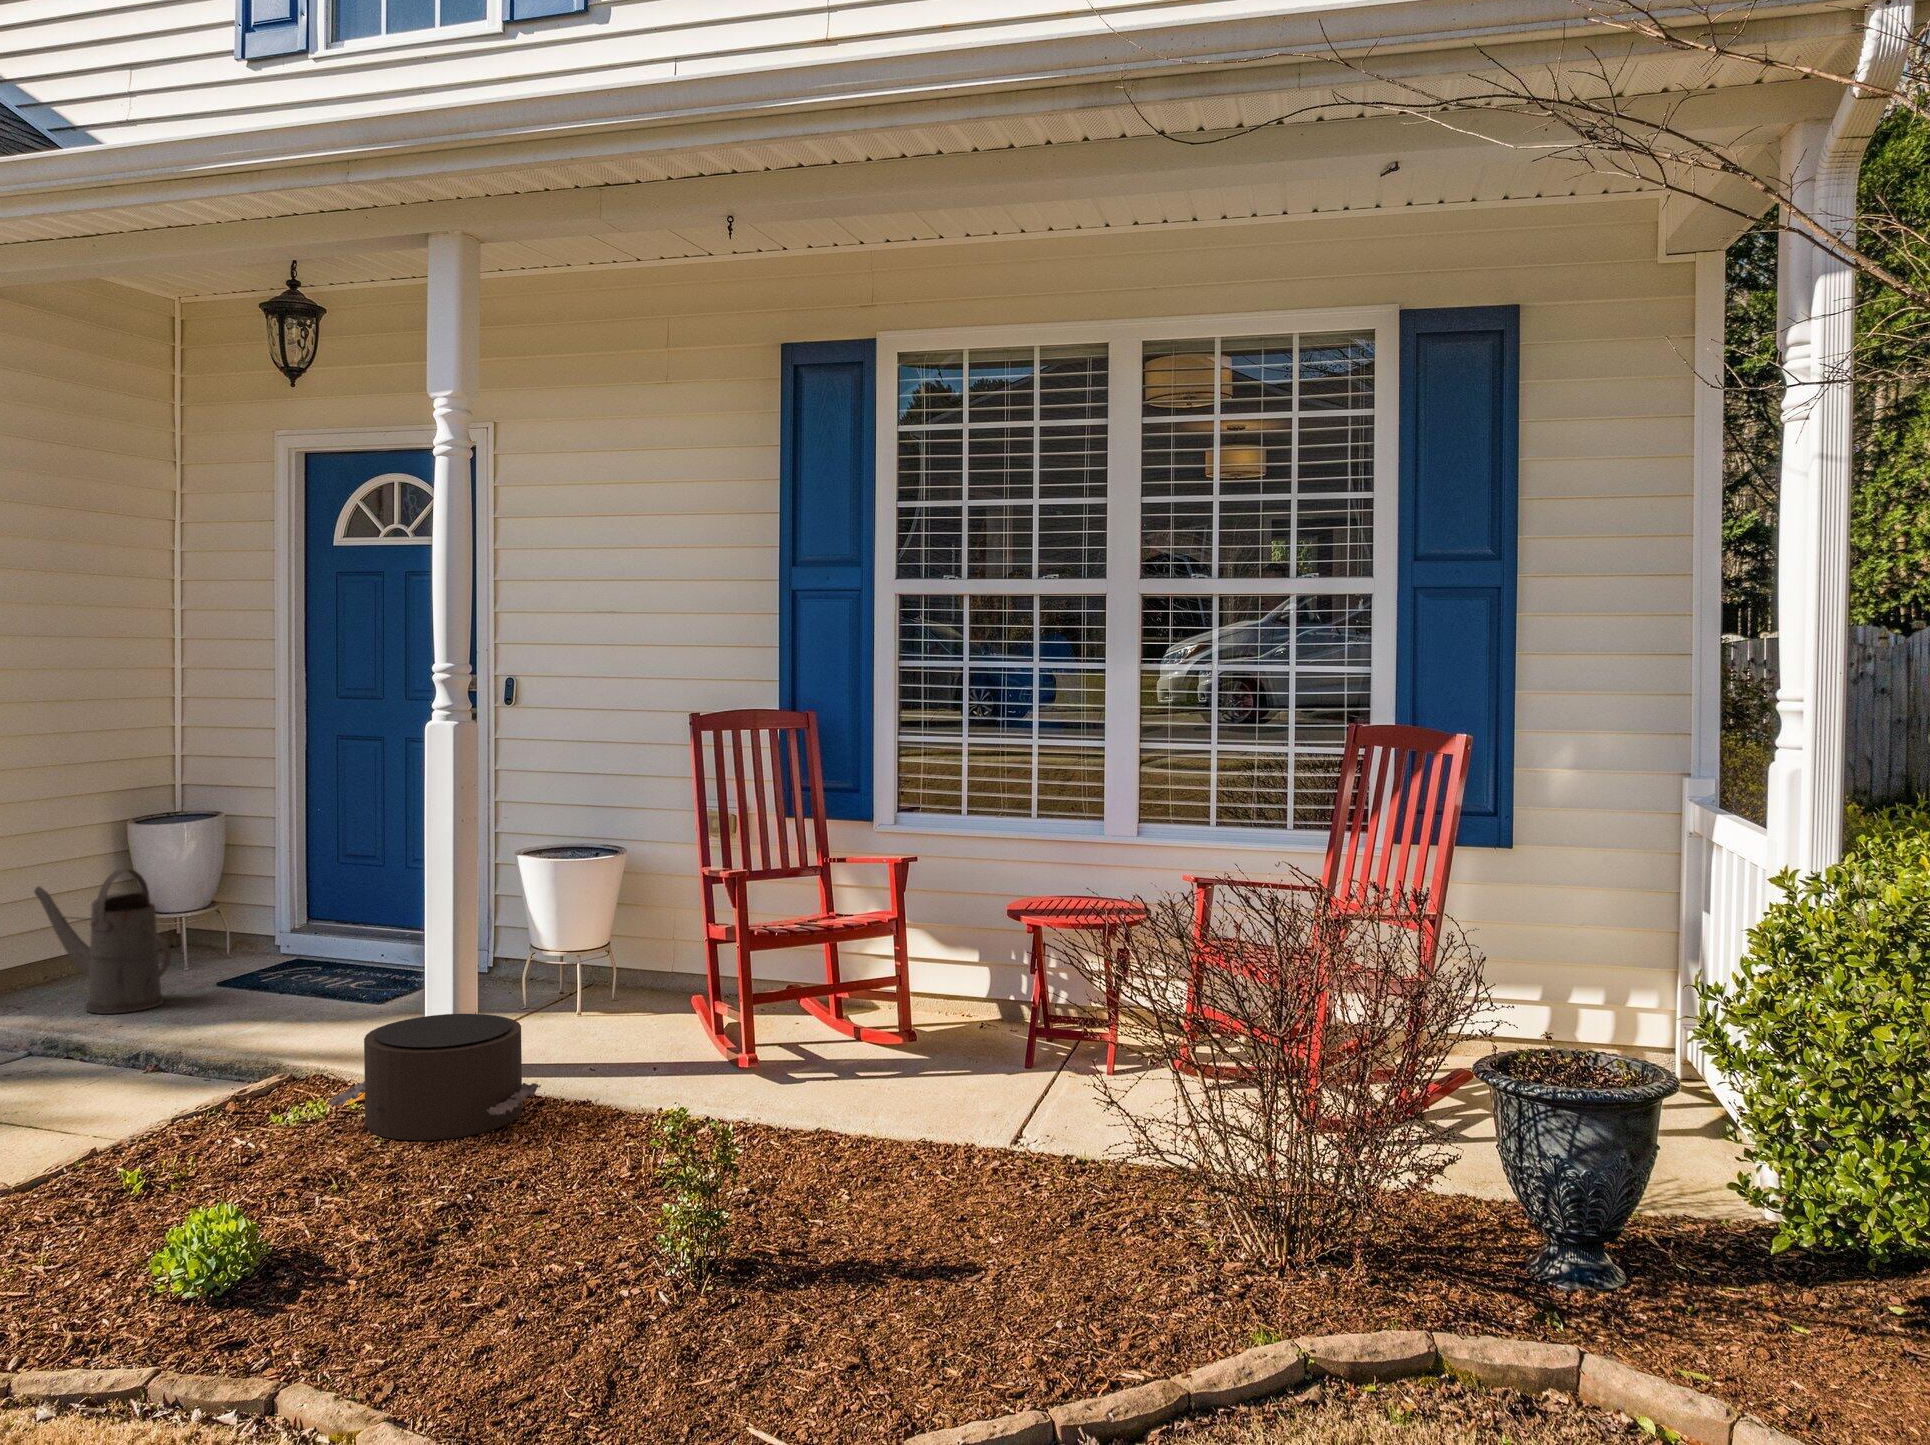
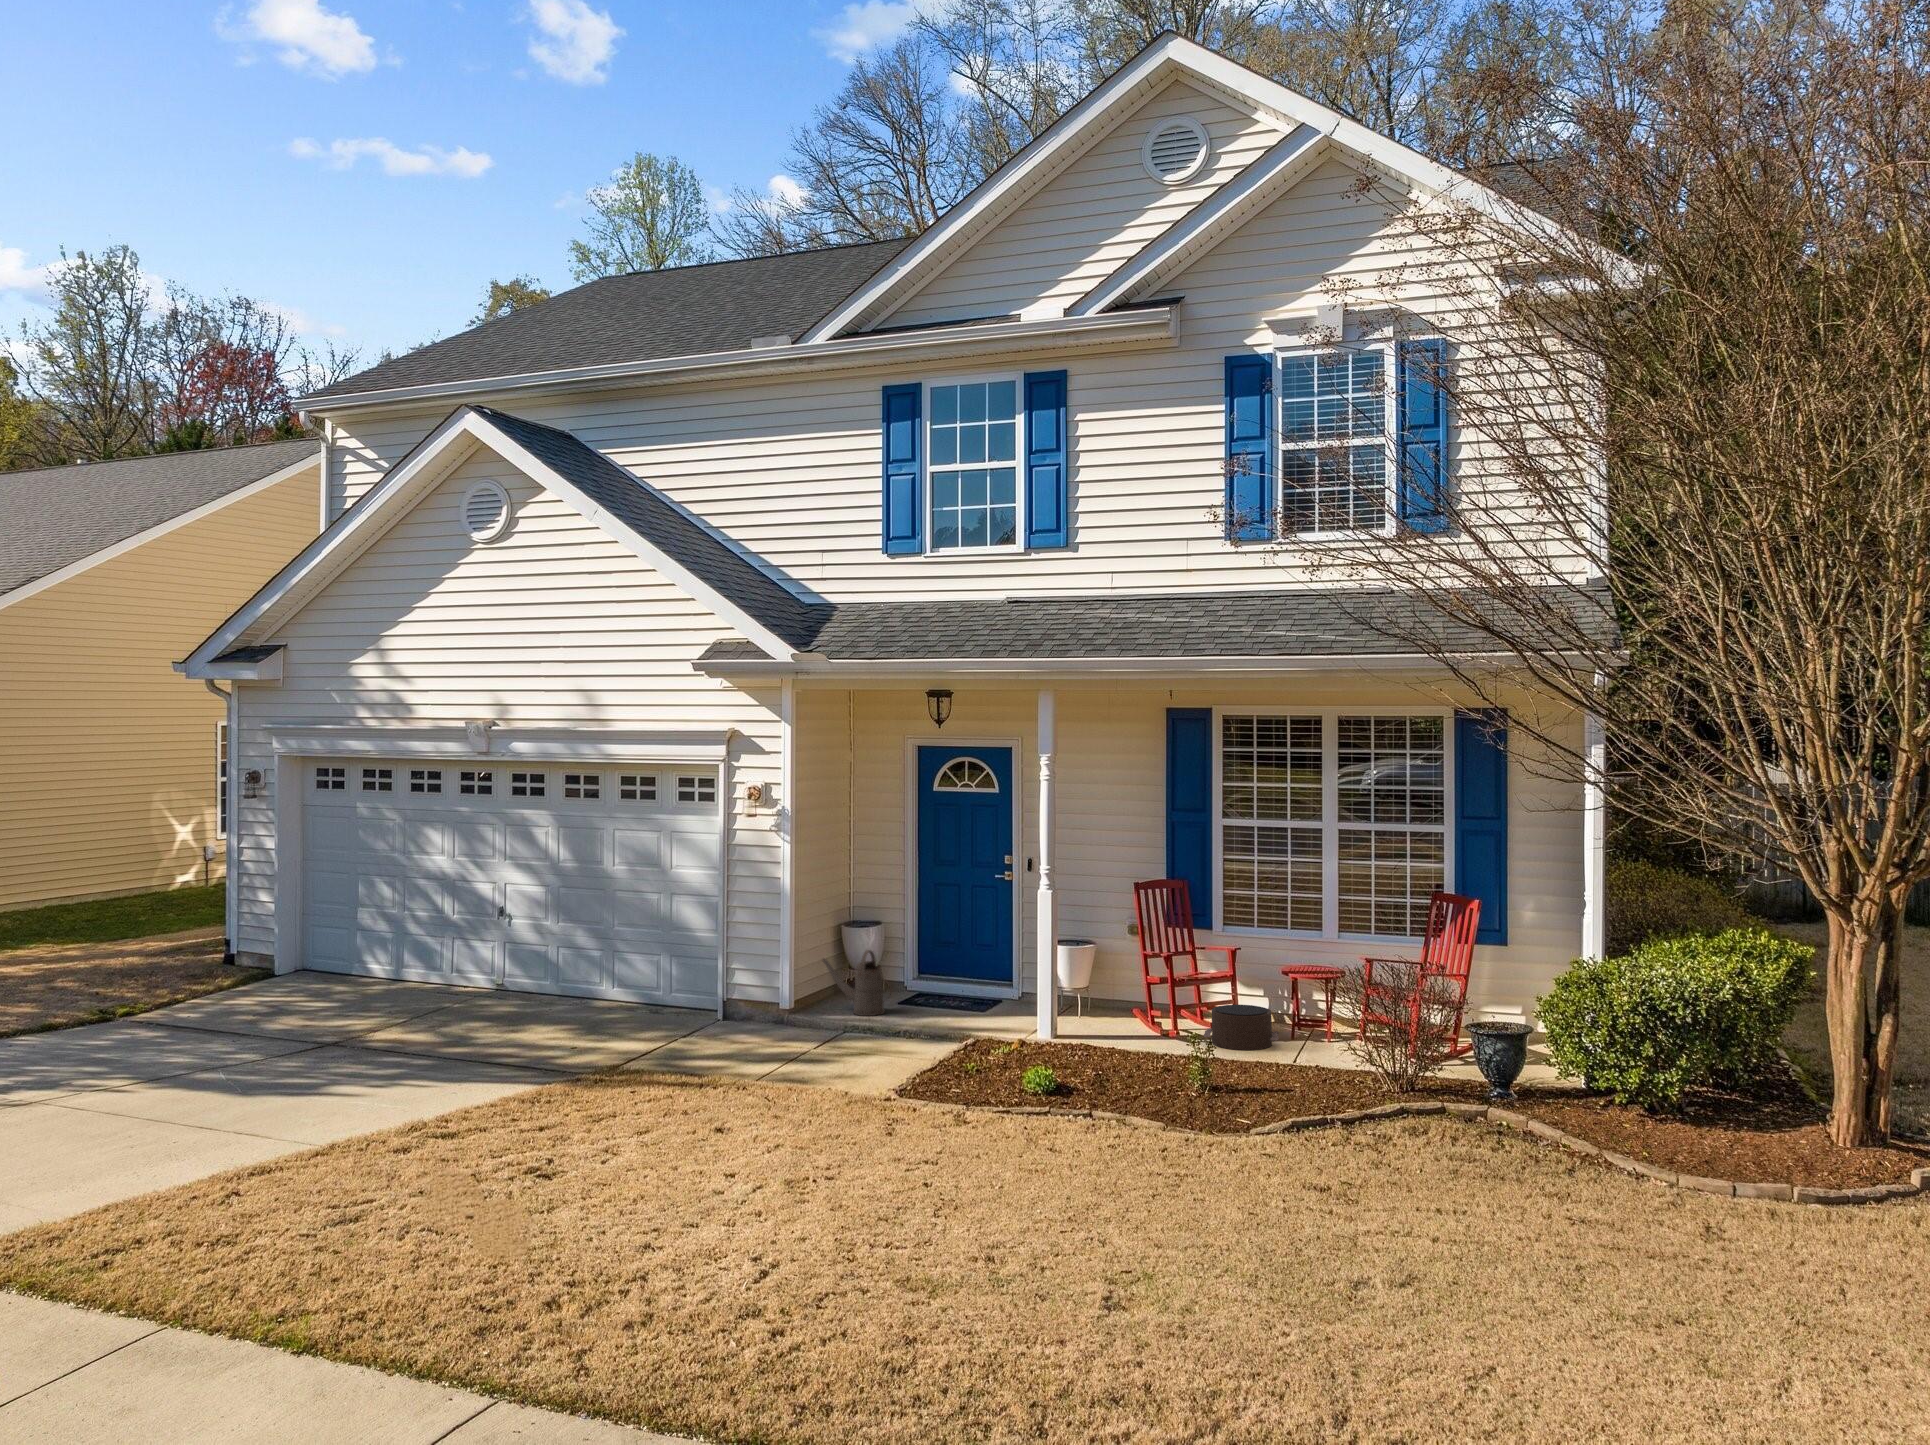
pouf: present [329,1014,541,1140] -> present [1204,1005,1279,1050]

